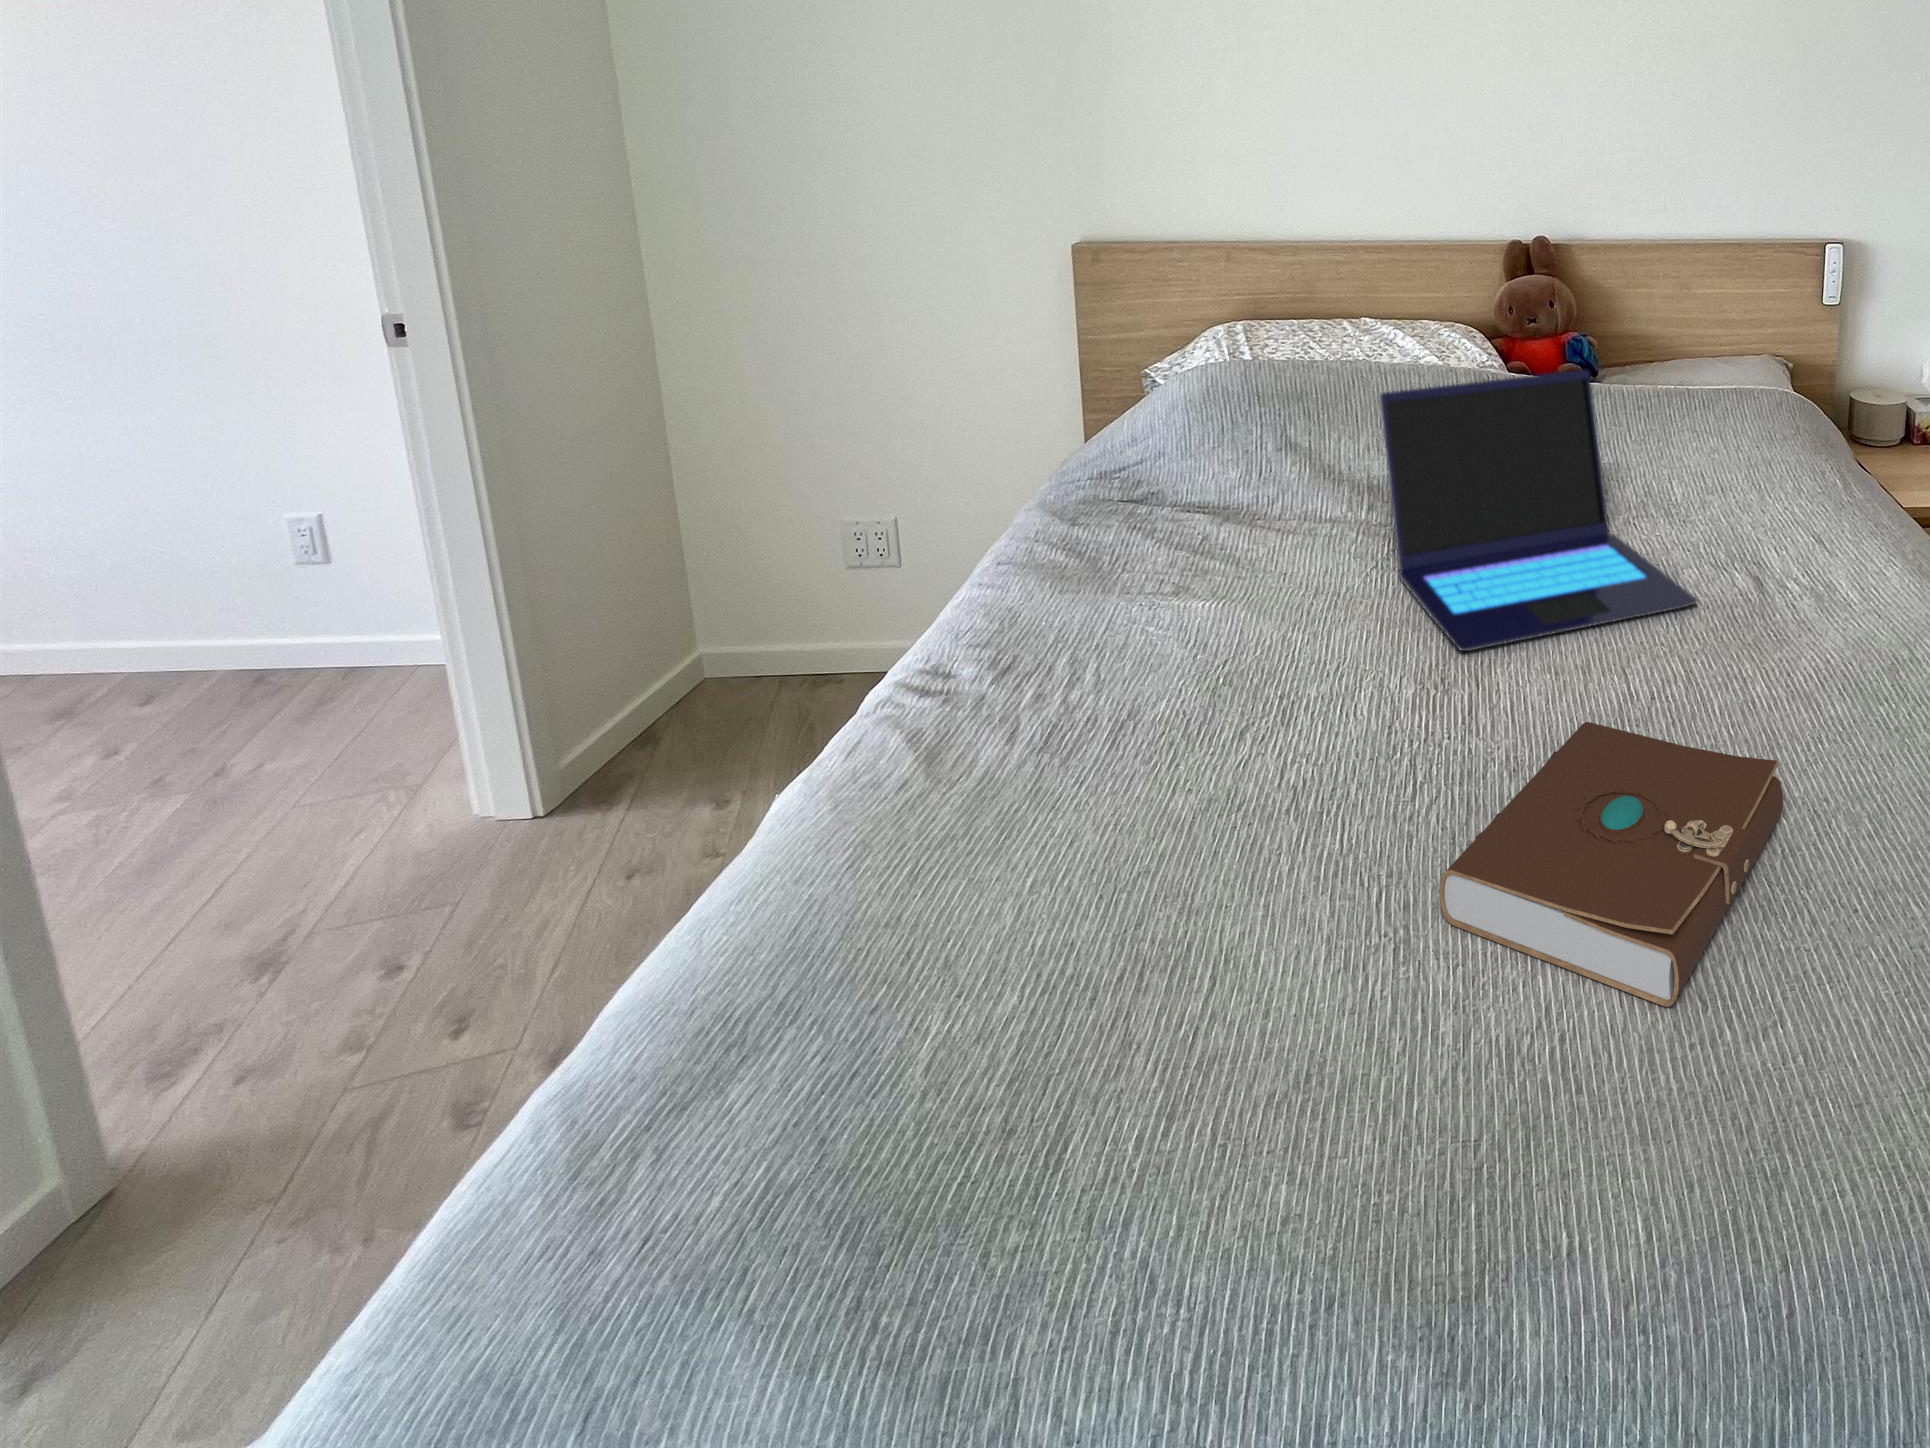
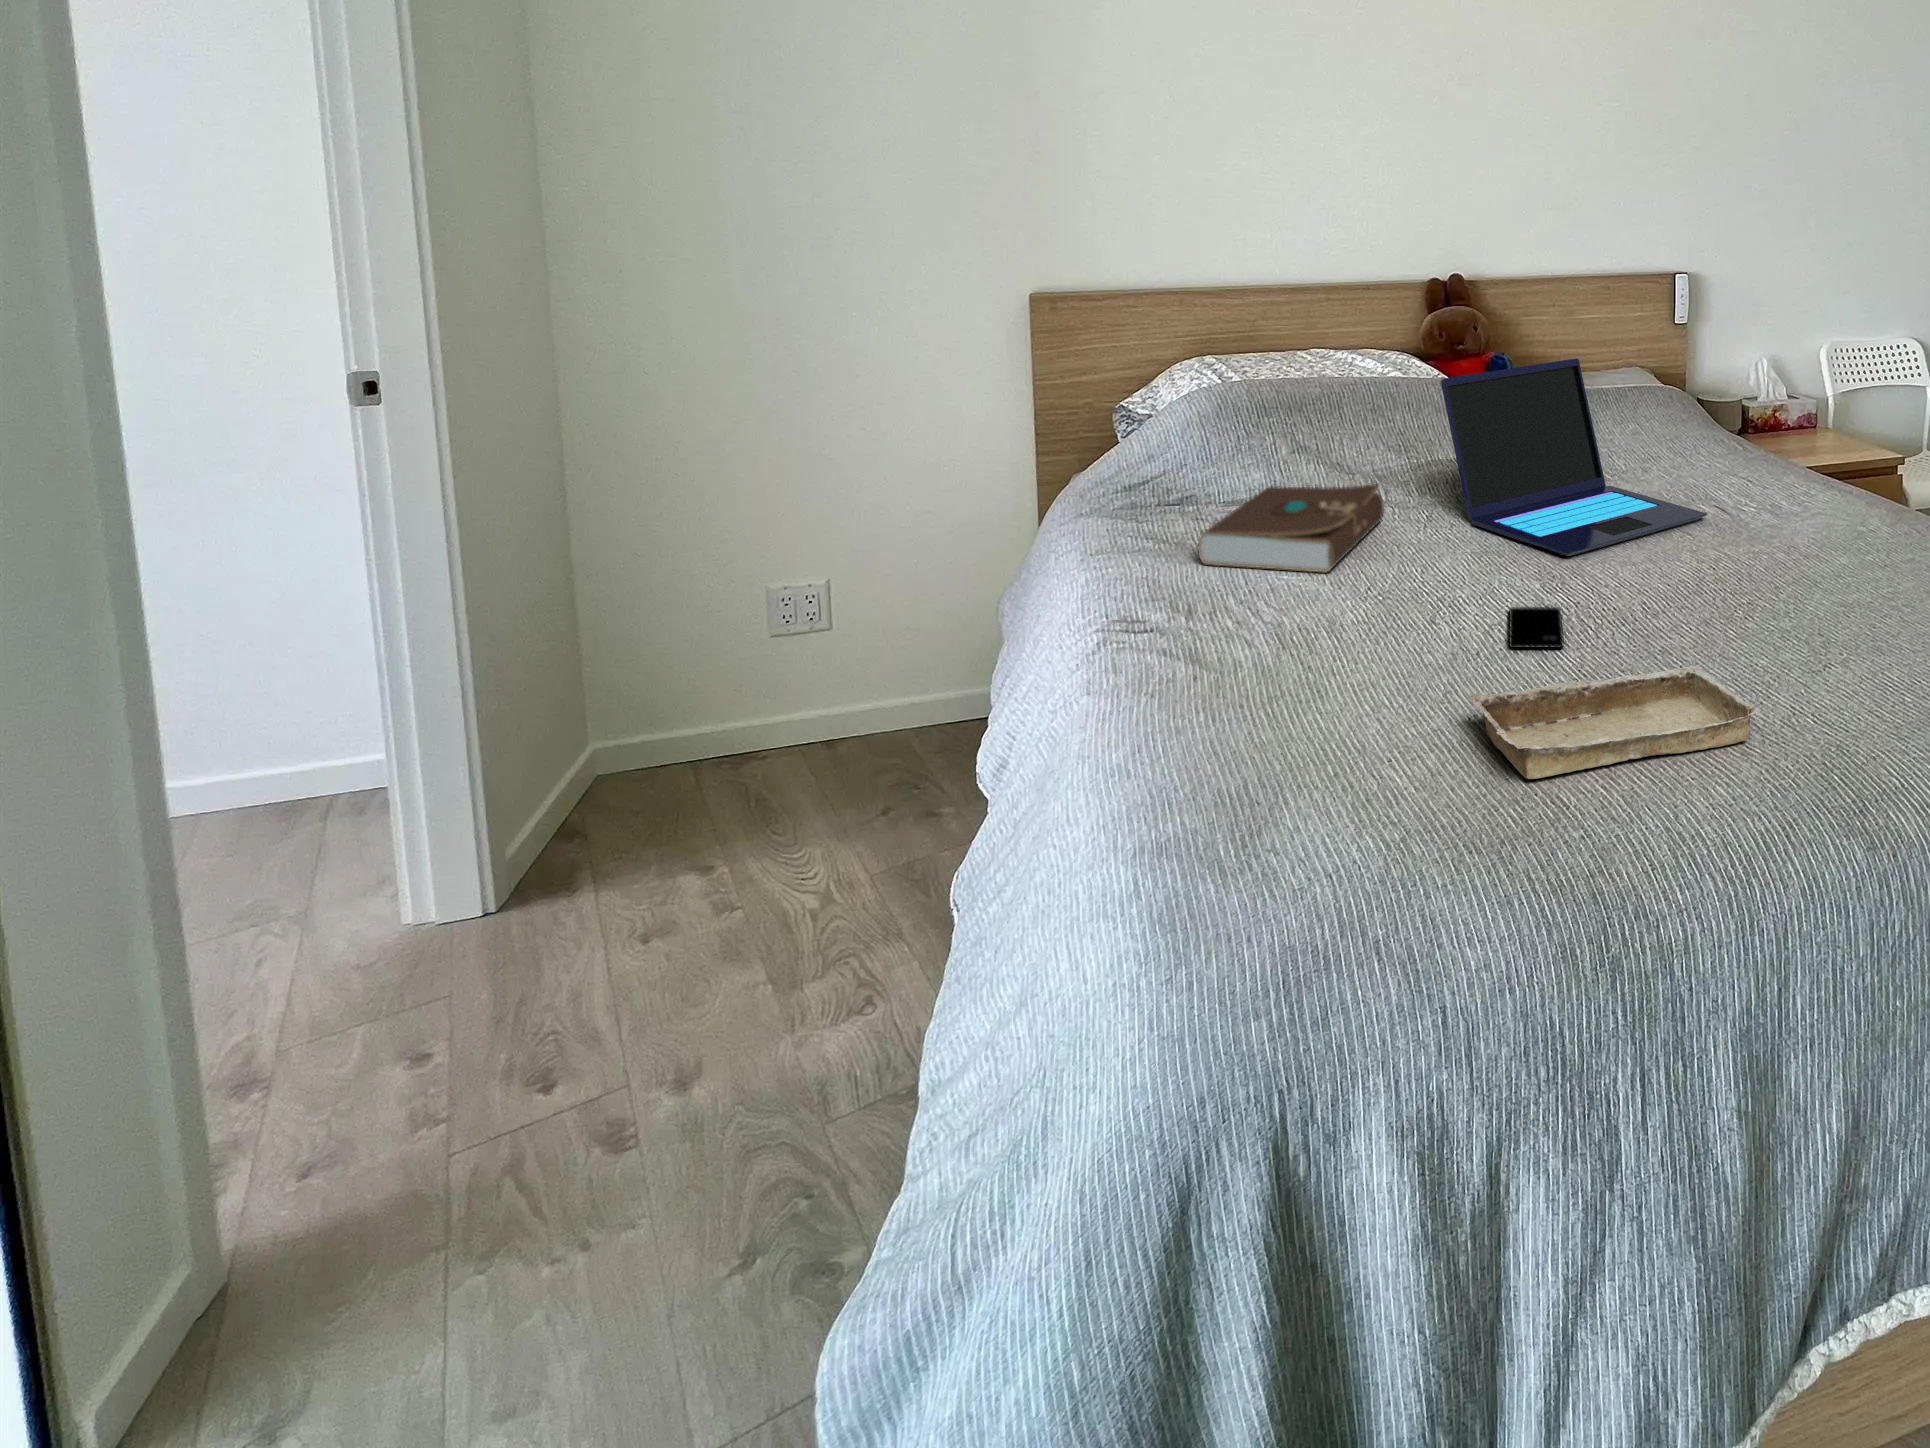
book: present [1440,722,1783,1007] -> present [1198,484,1384,573]
smartphone: none [1247,737,1372,828] -> present [1509,607,1564,648]
tray: none [982,925,1412,1116] -> present [1469,666,1760,779]

